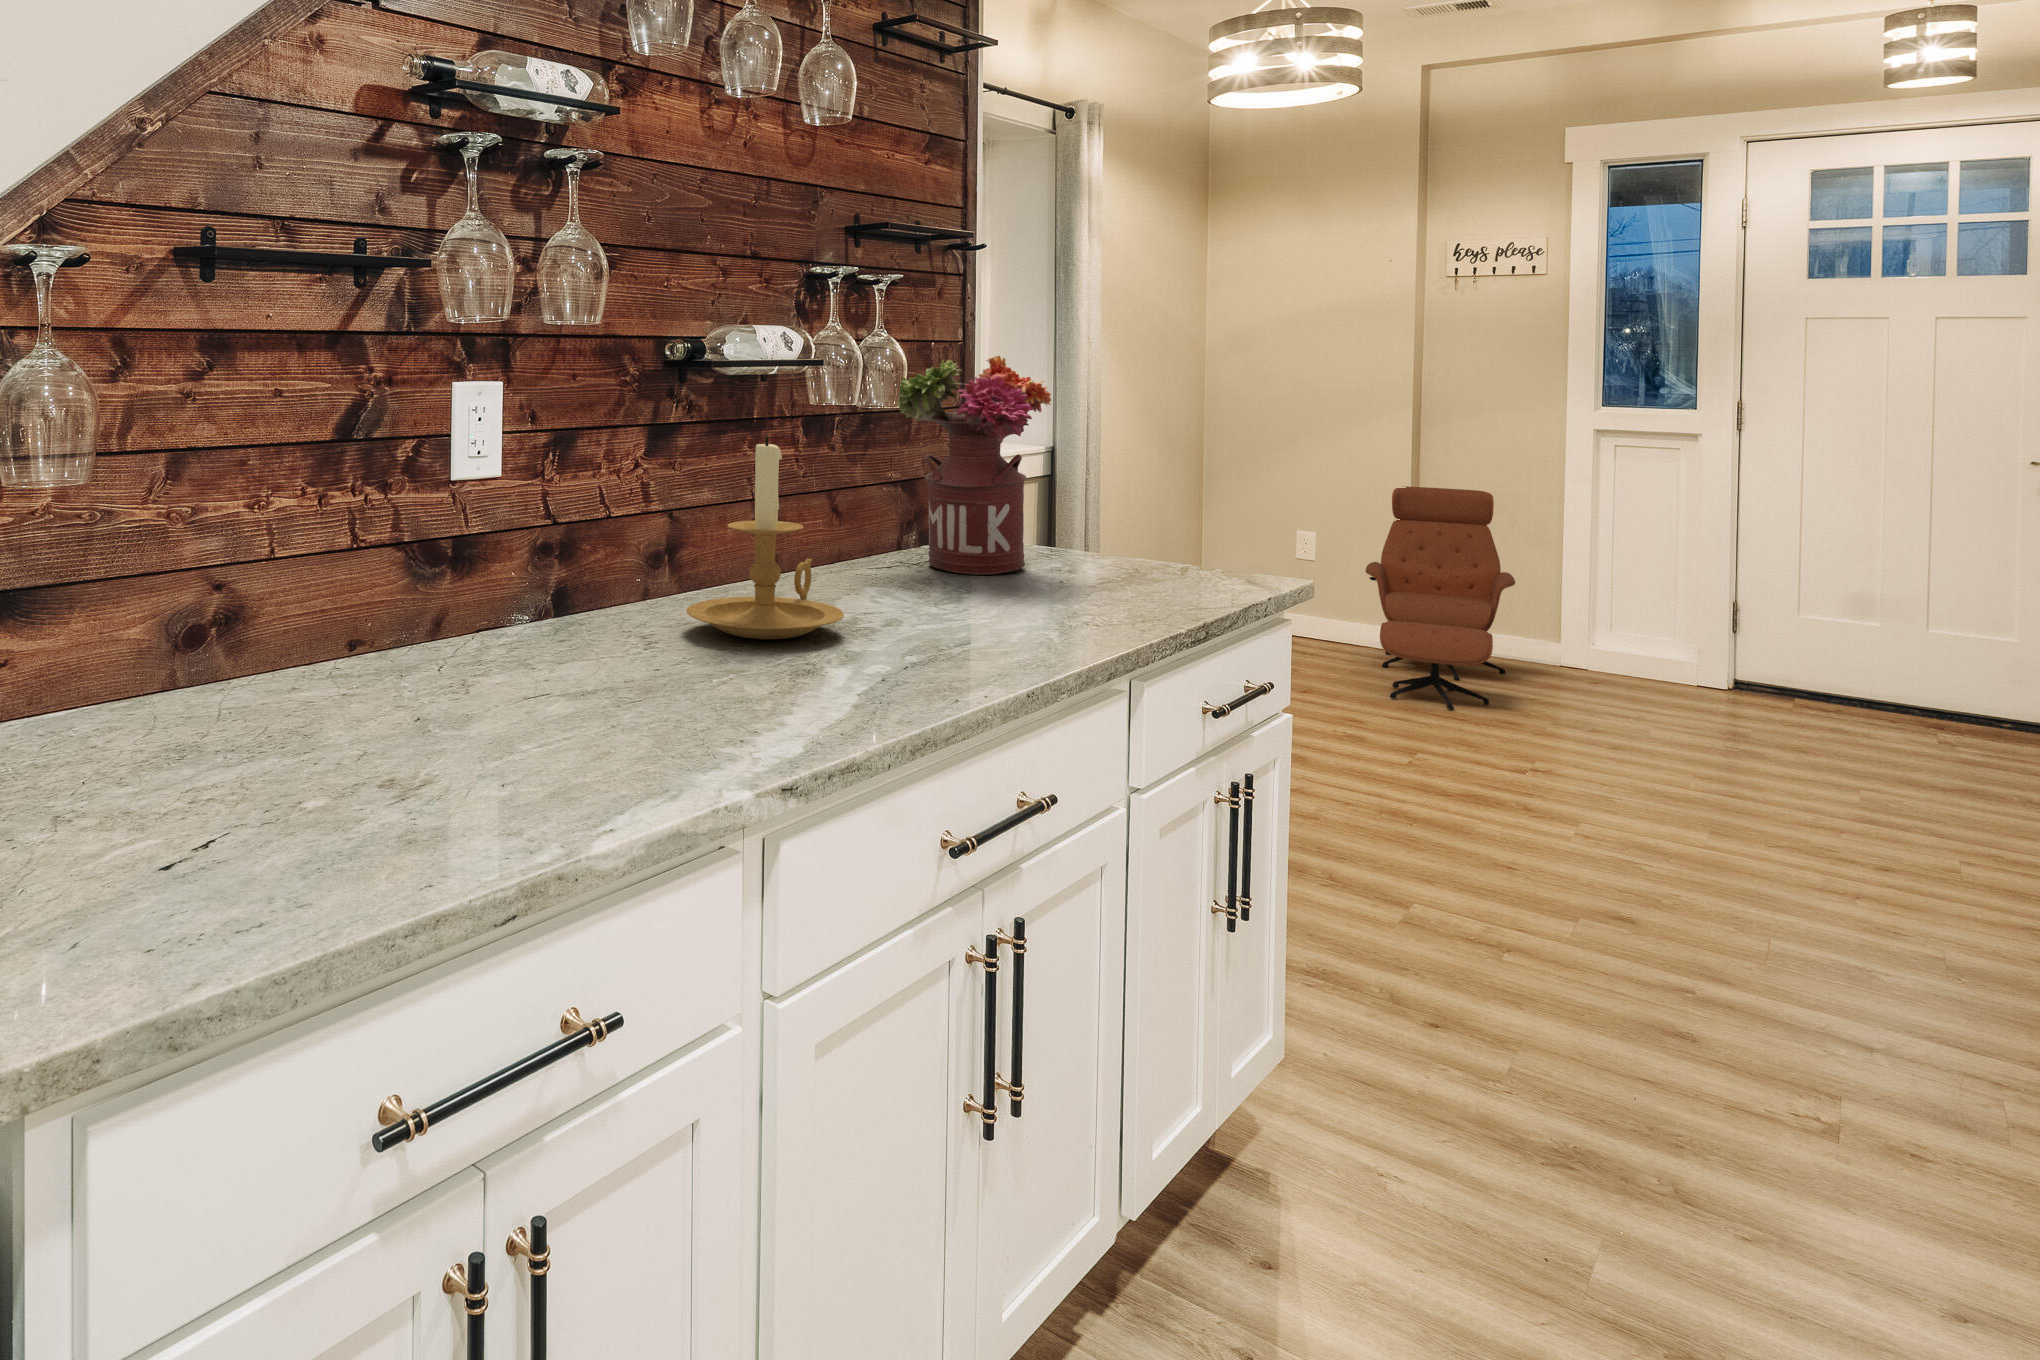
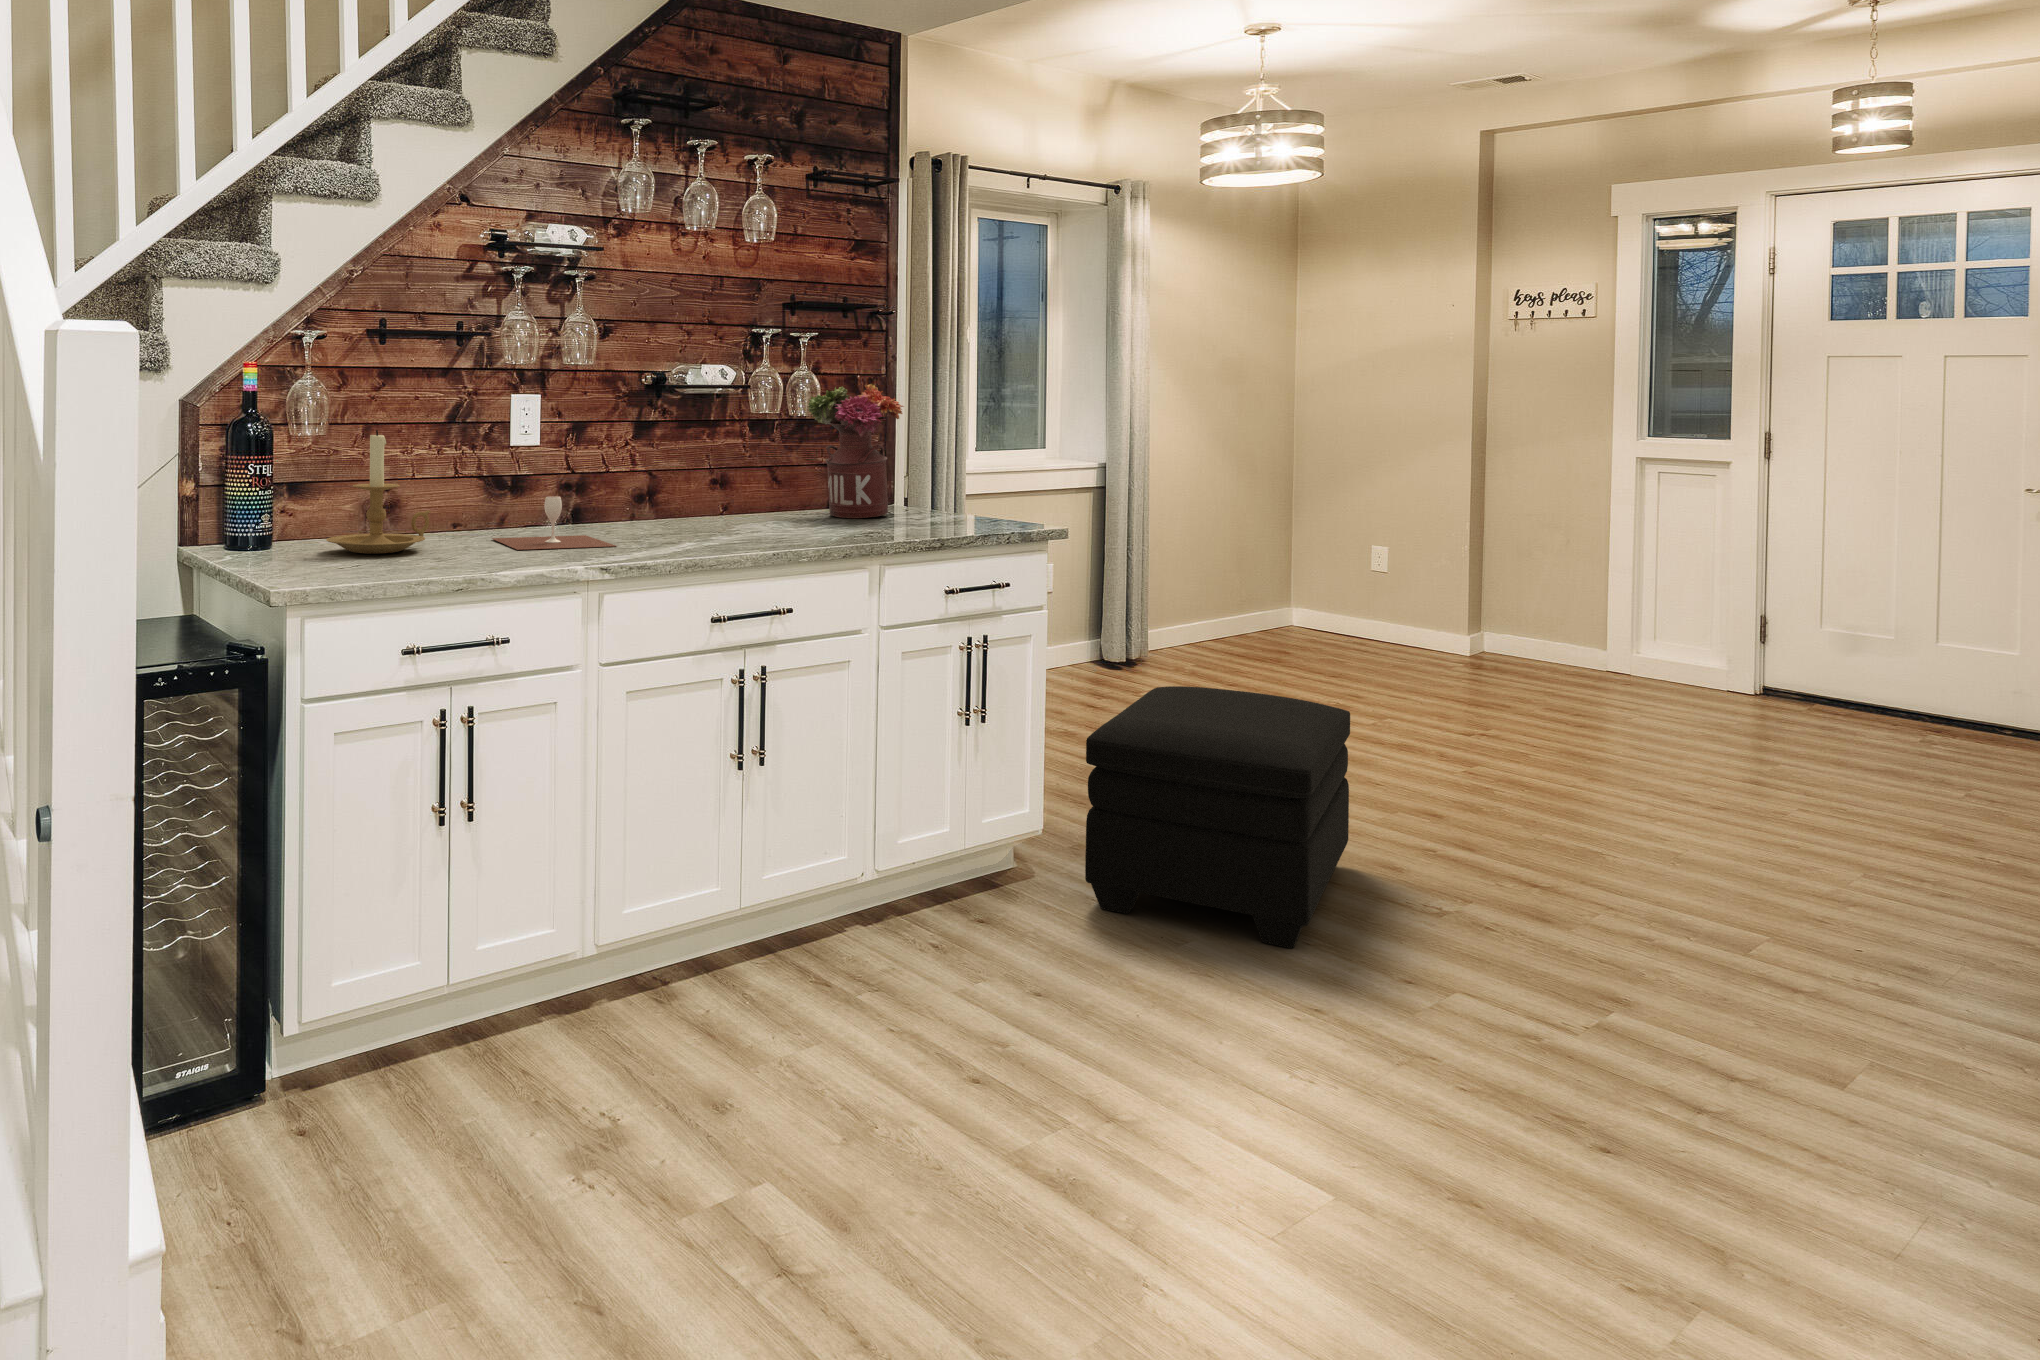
candle holder: present [687,436,844,639] -> present [327,430,430,554]
lounge chair: present [1365,487,1515,709] -> none [1404,510,1562,696]
wine glass: none [448,595,733,733] -> present [492,496,616,550]
ottoman: none [1340,792,1813,1281] -> present [1085,686,1350,948]

